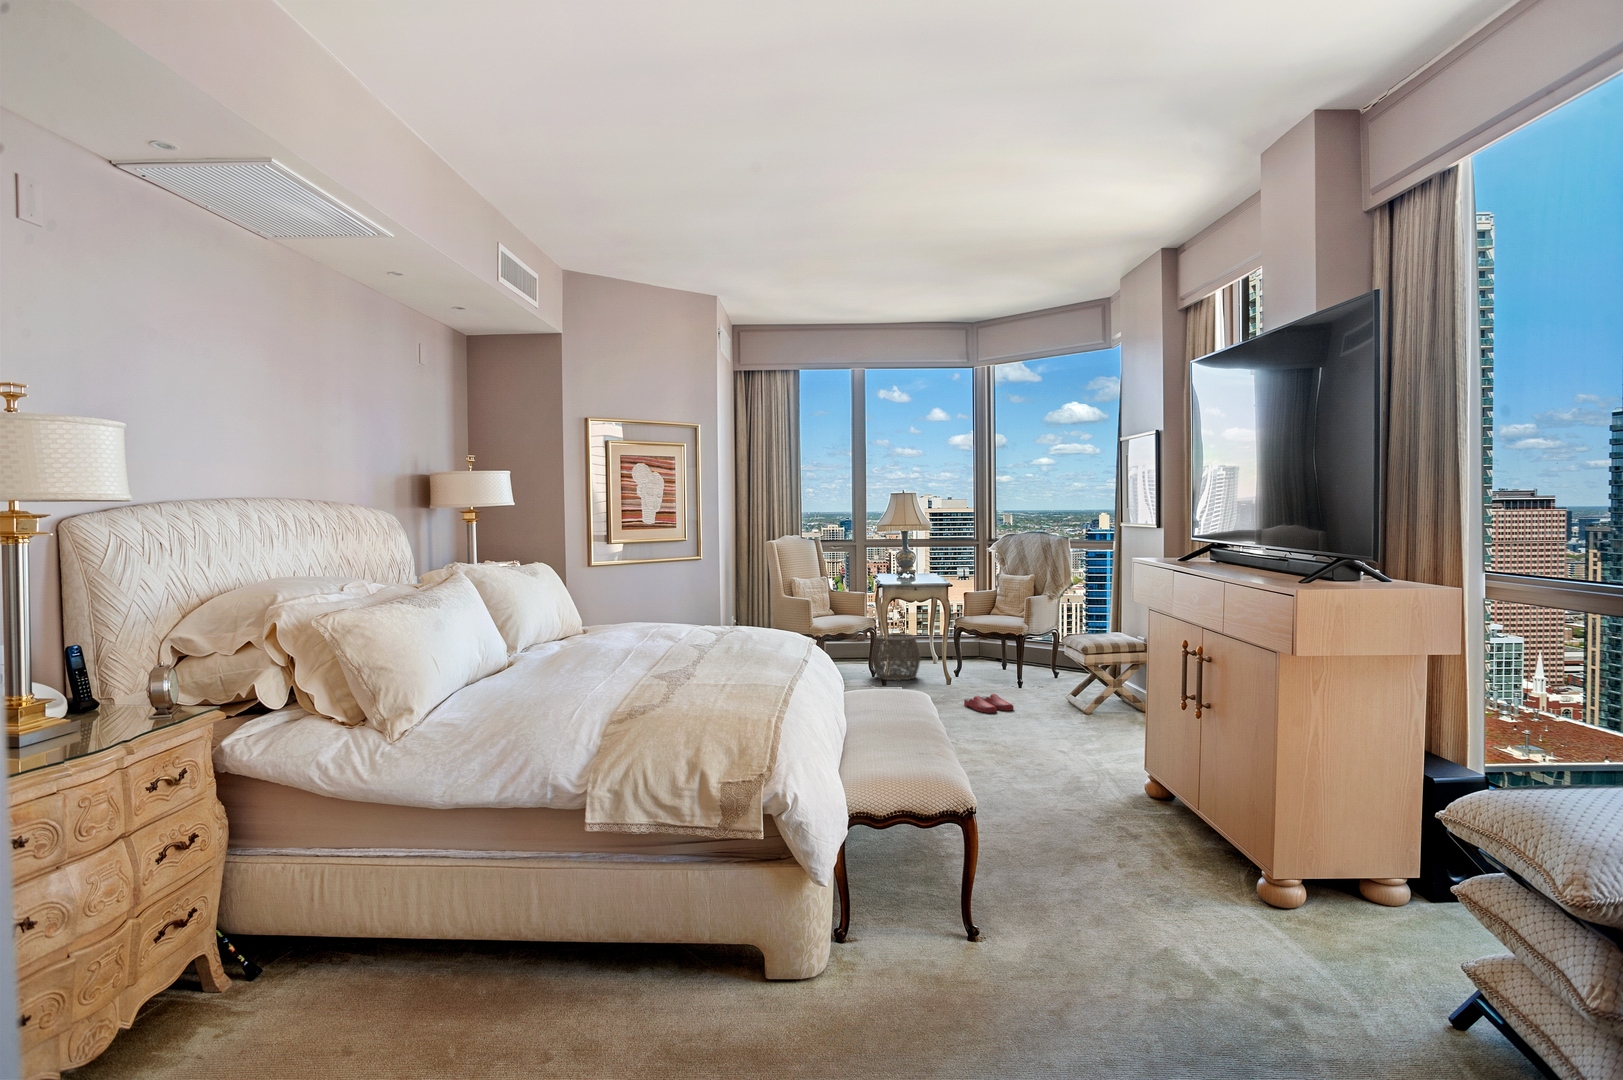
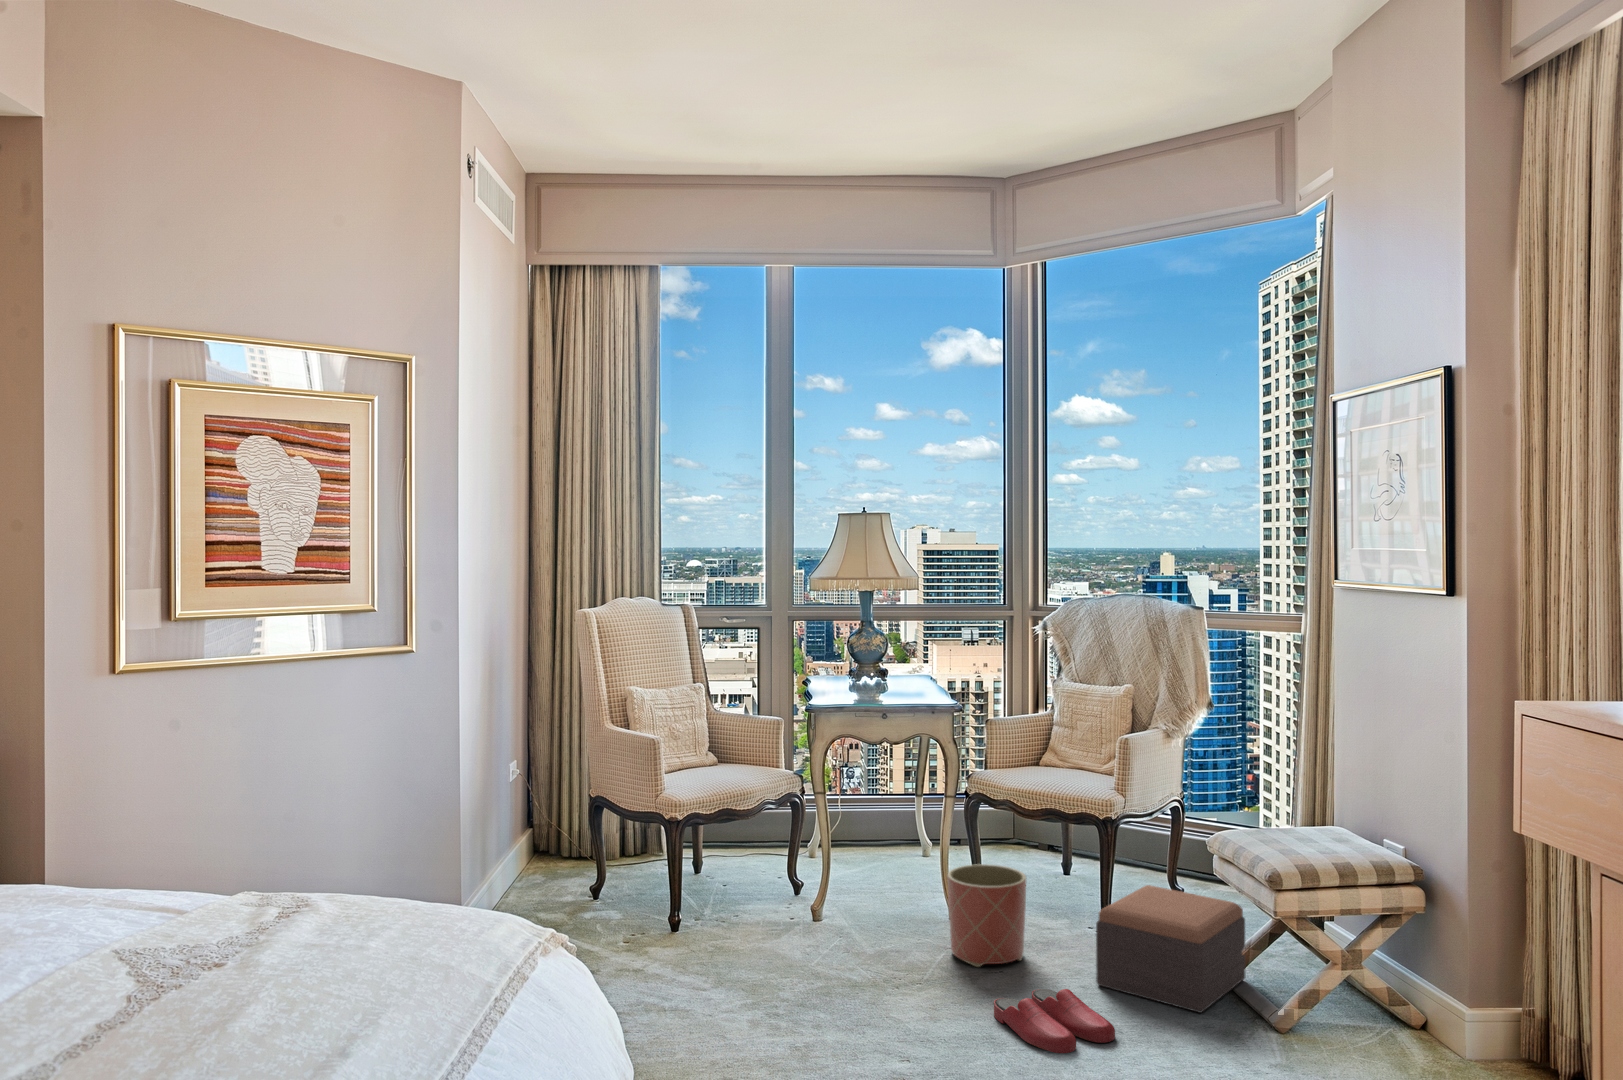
woven basket: present [872,633,920,681] -> none [789,804,894,917]
planter: none [945,653,980,694] -> present [948,864,1026,967]
footstool: none [1009,659,1075,704] -> present [1096,885,1245,1013]

